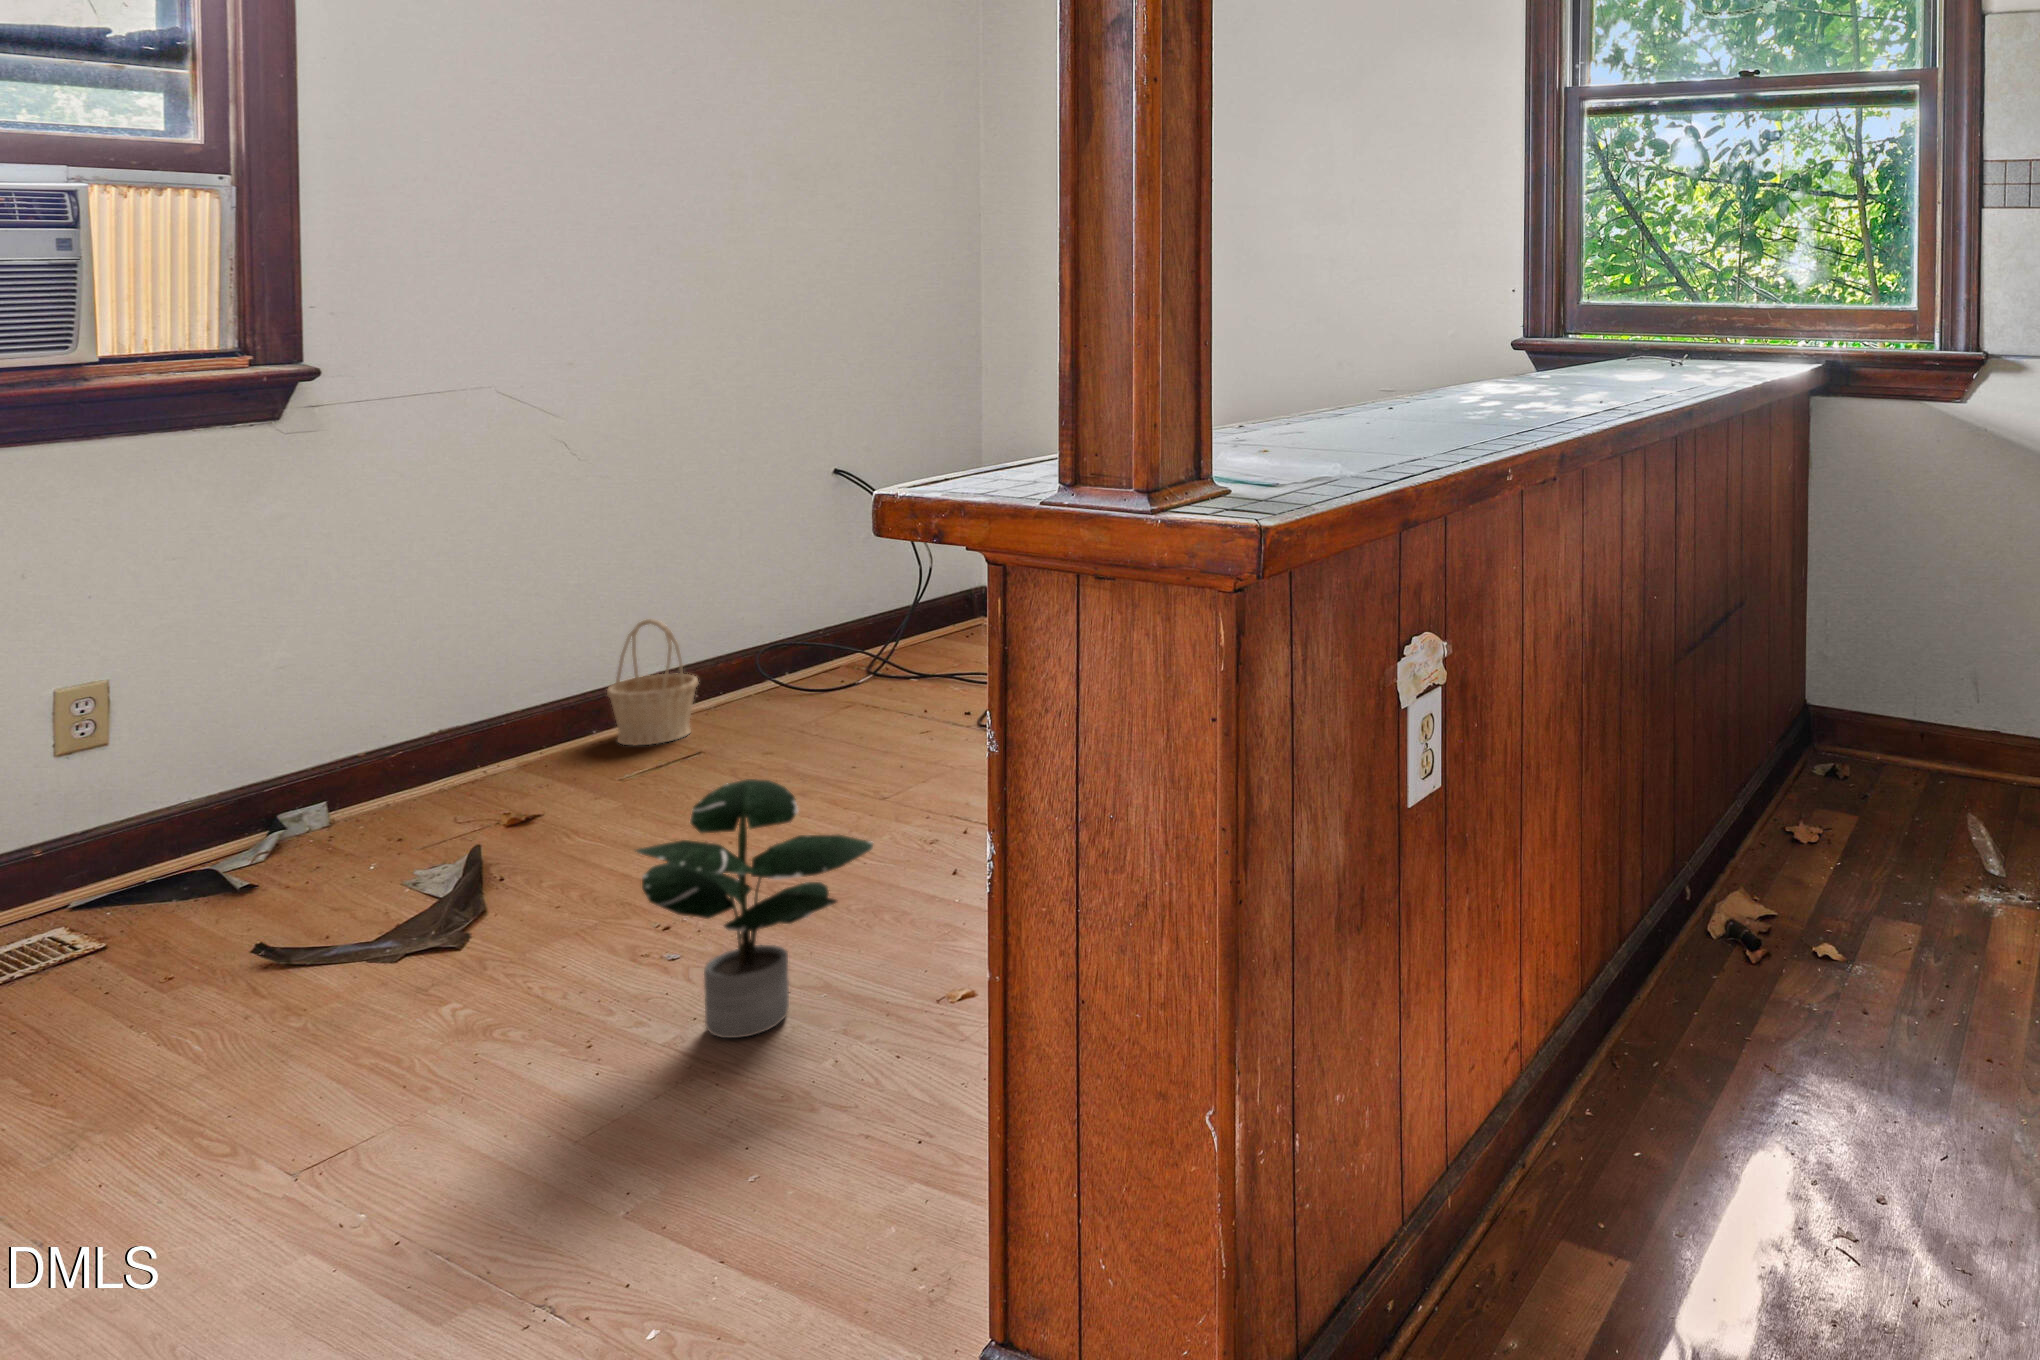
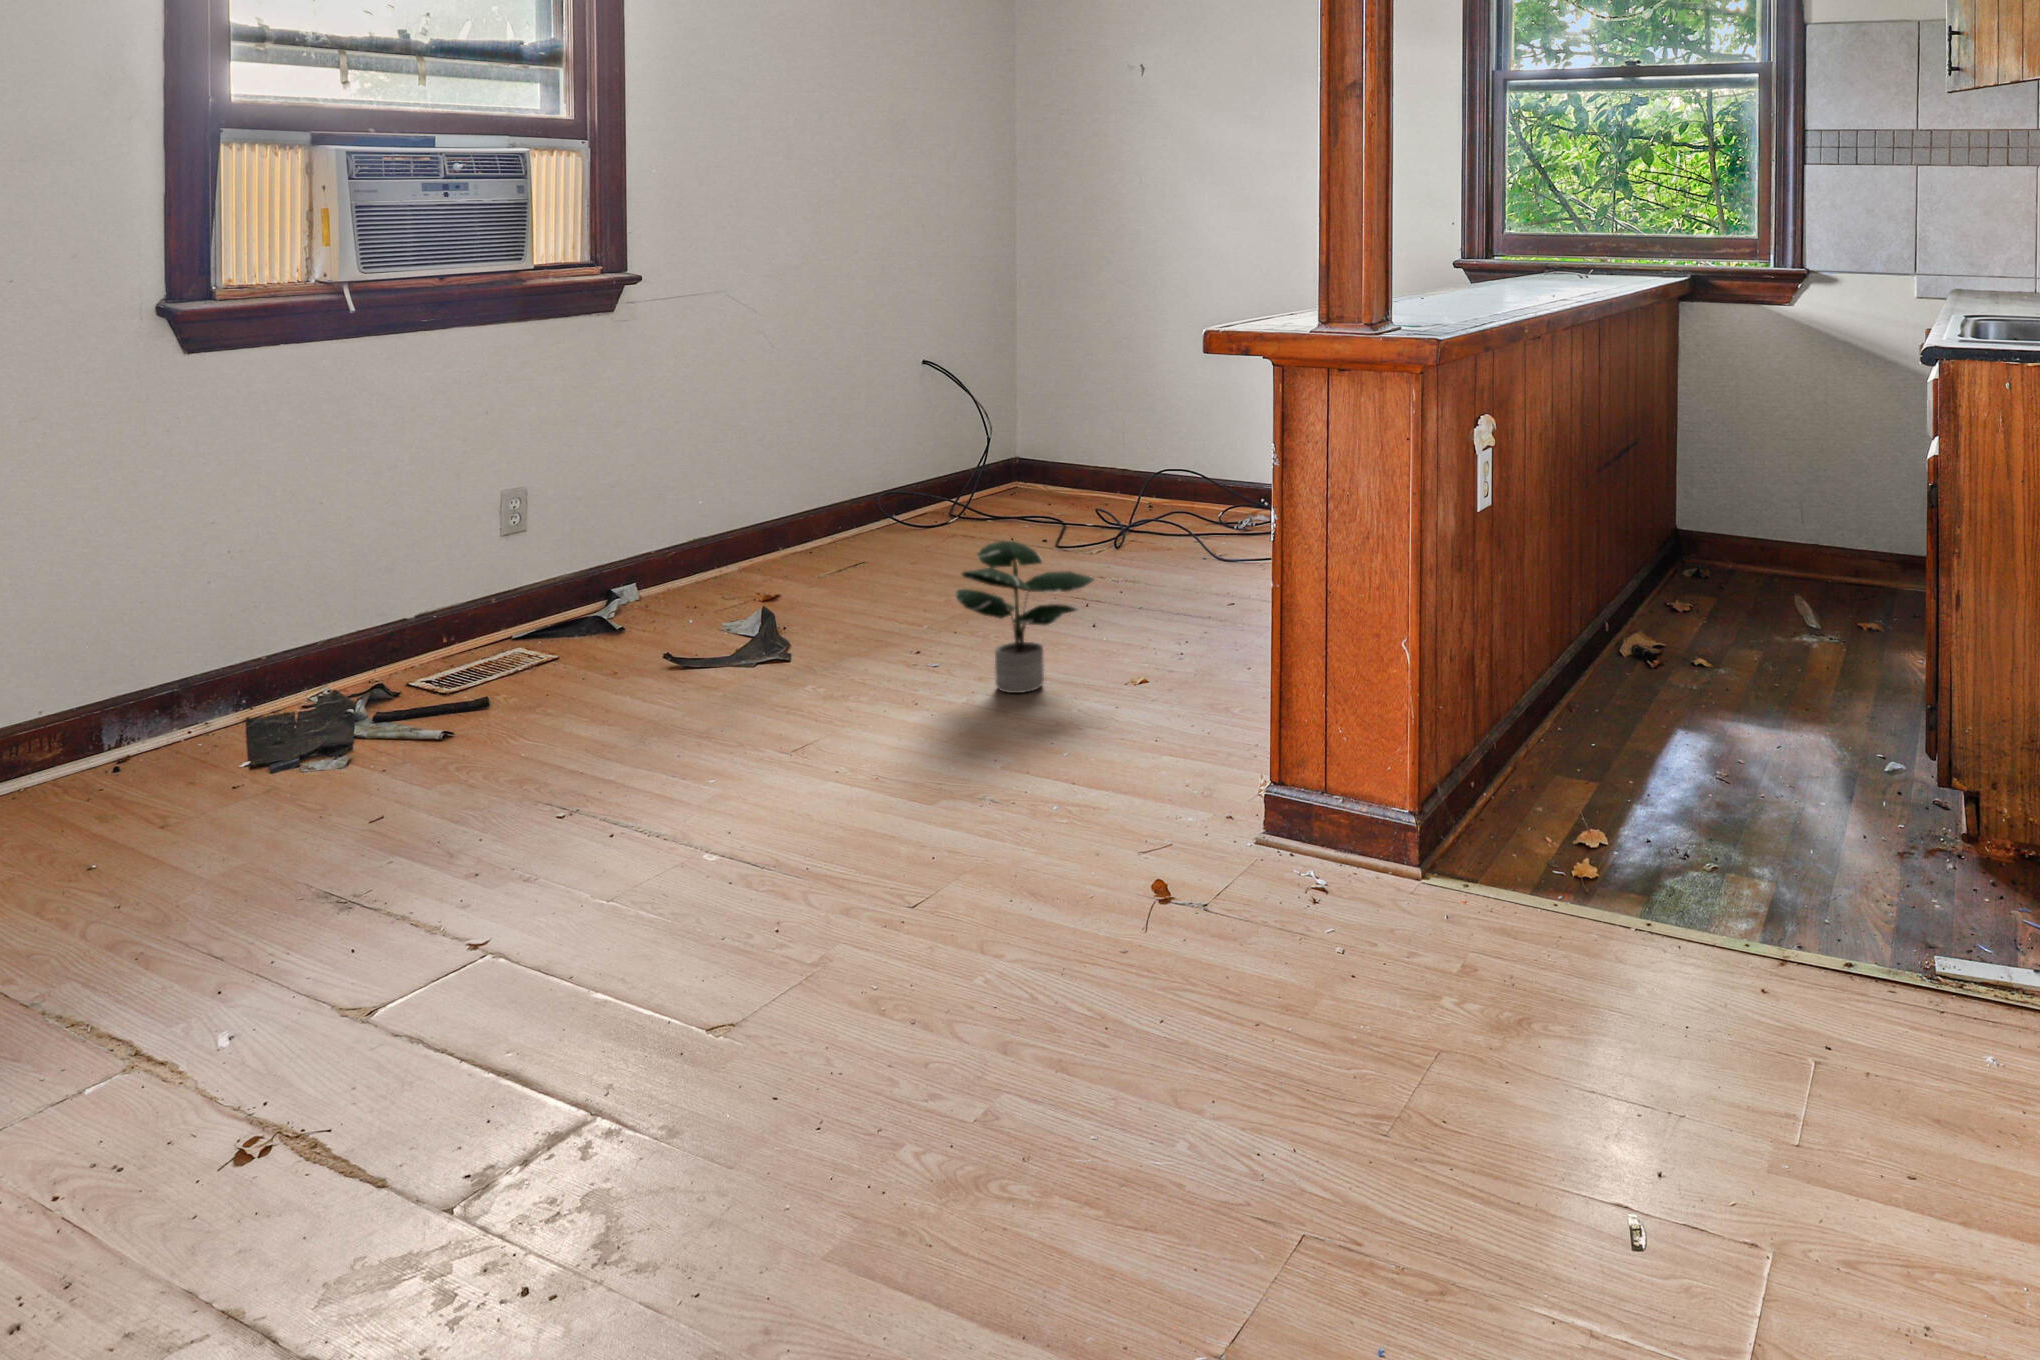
basket: present [607,619,699,745] -> none [798,465,860,556]

